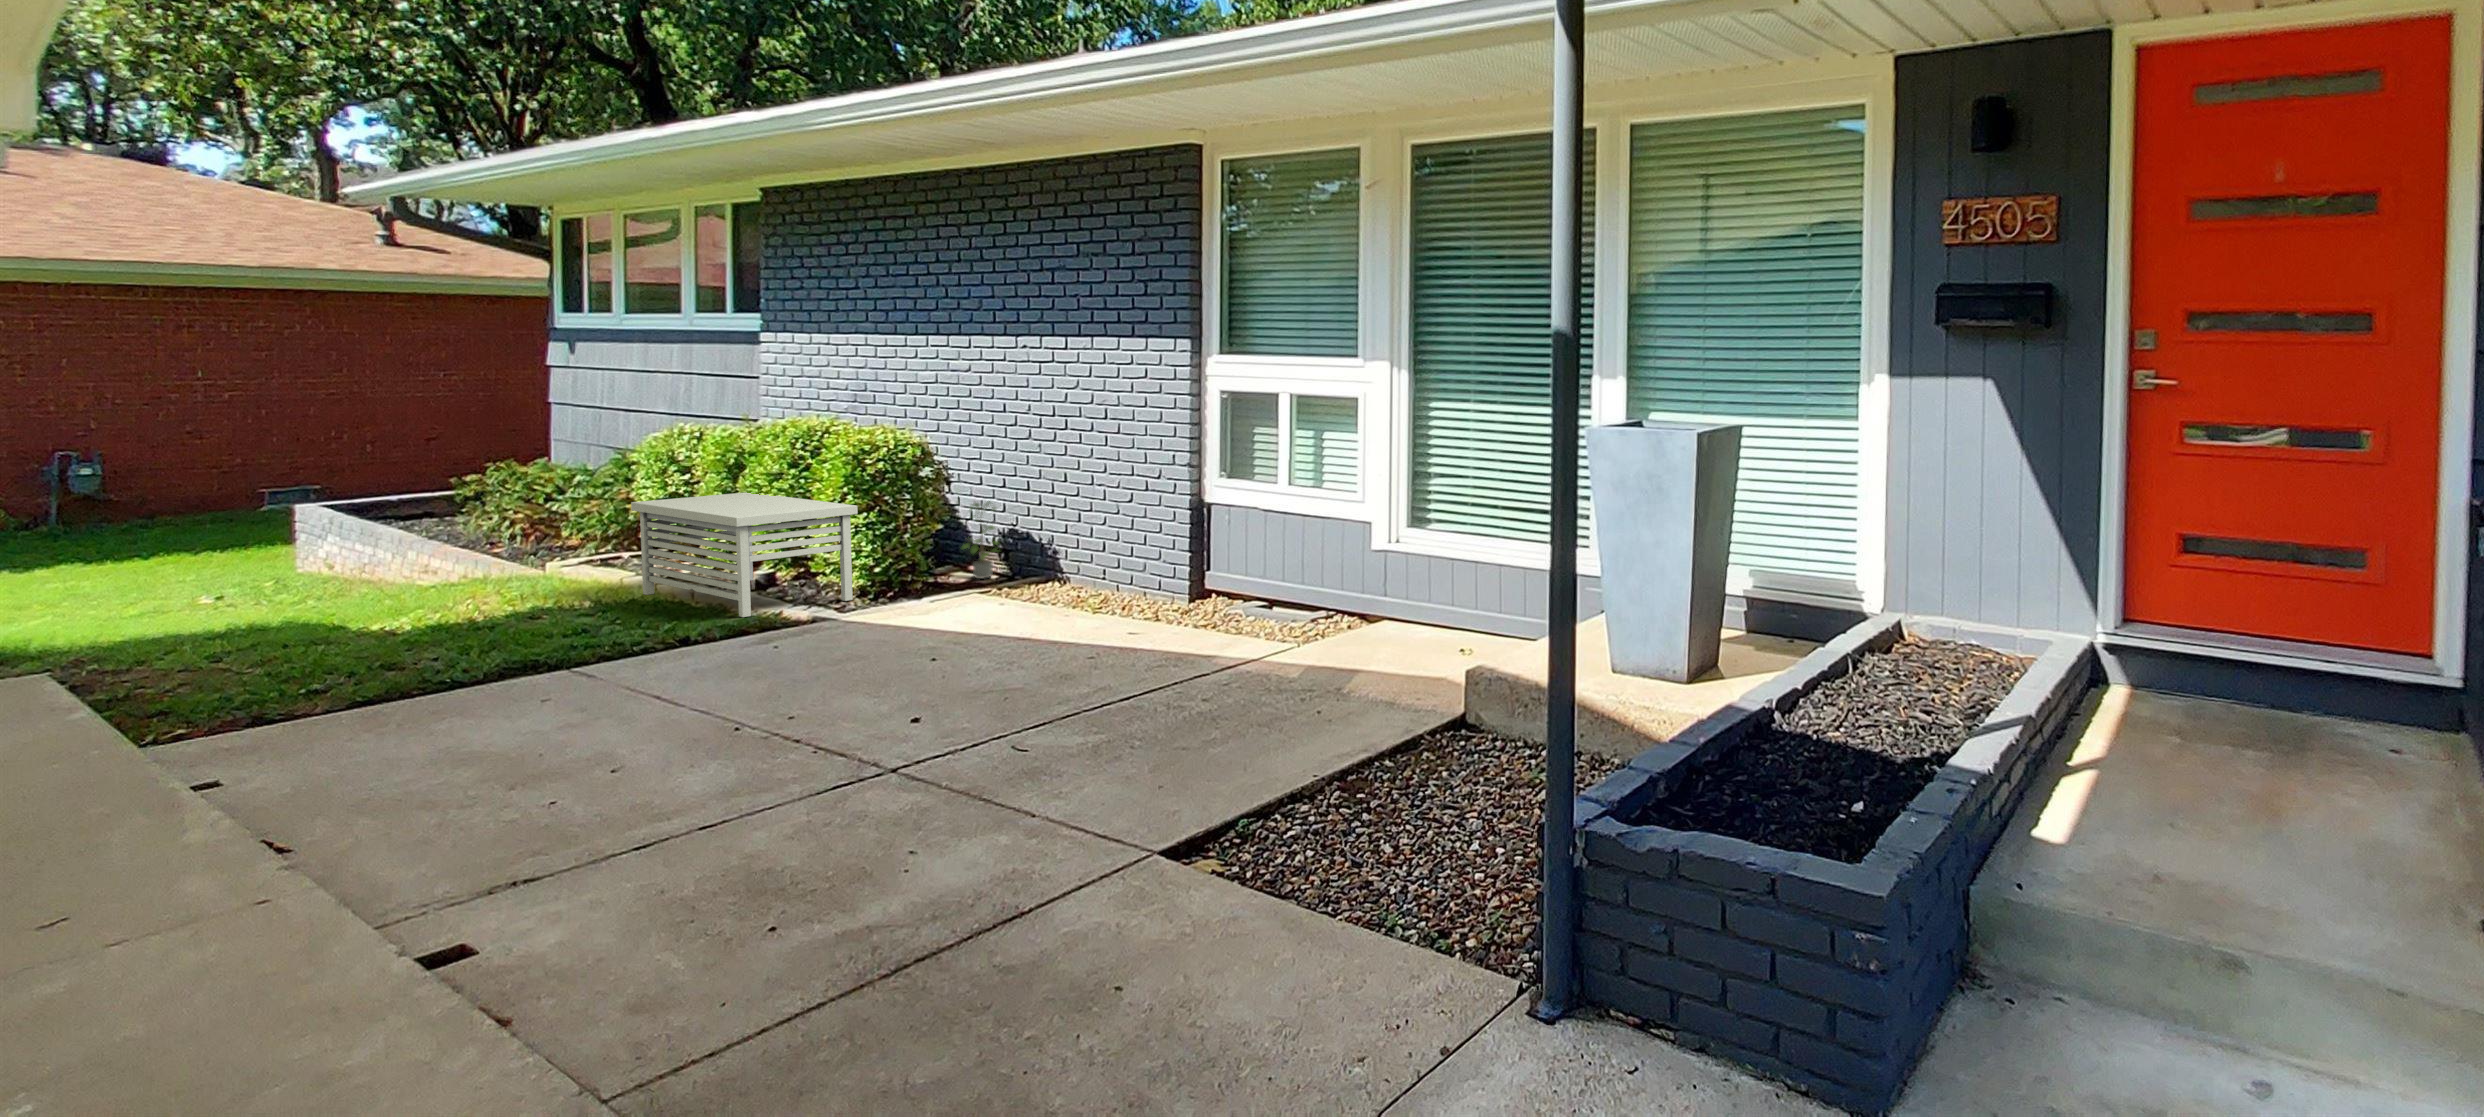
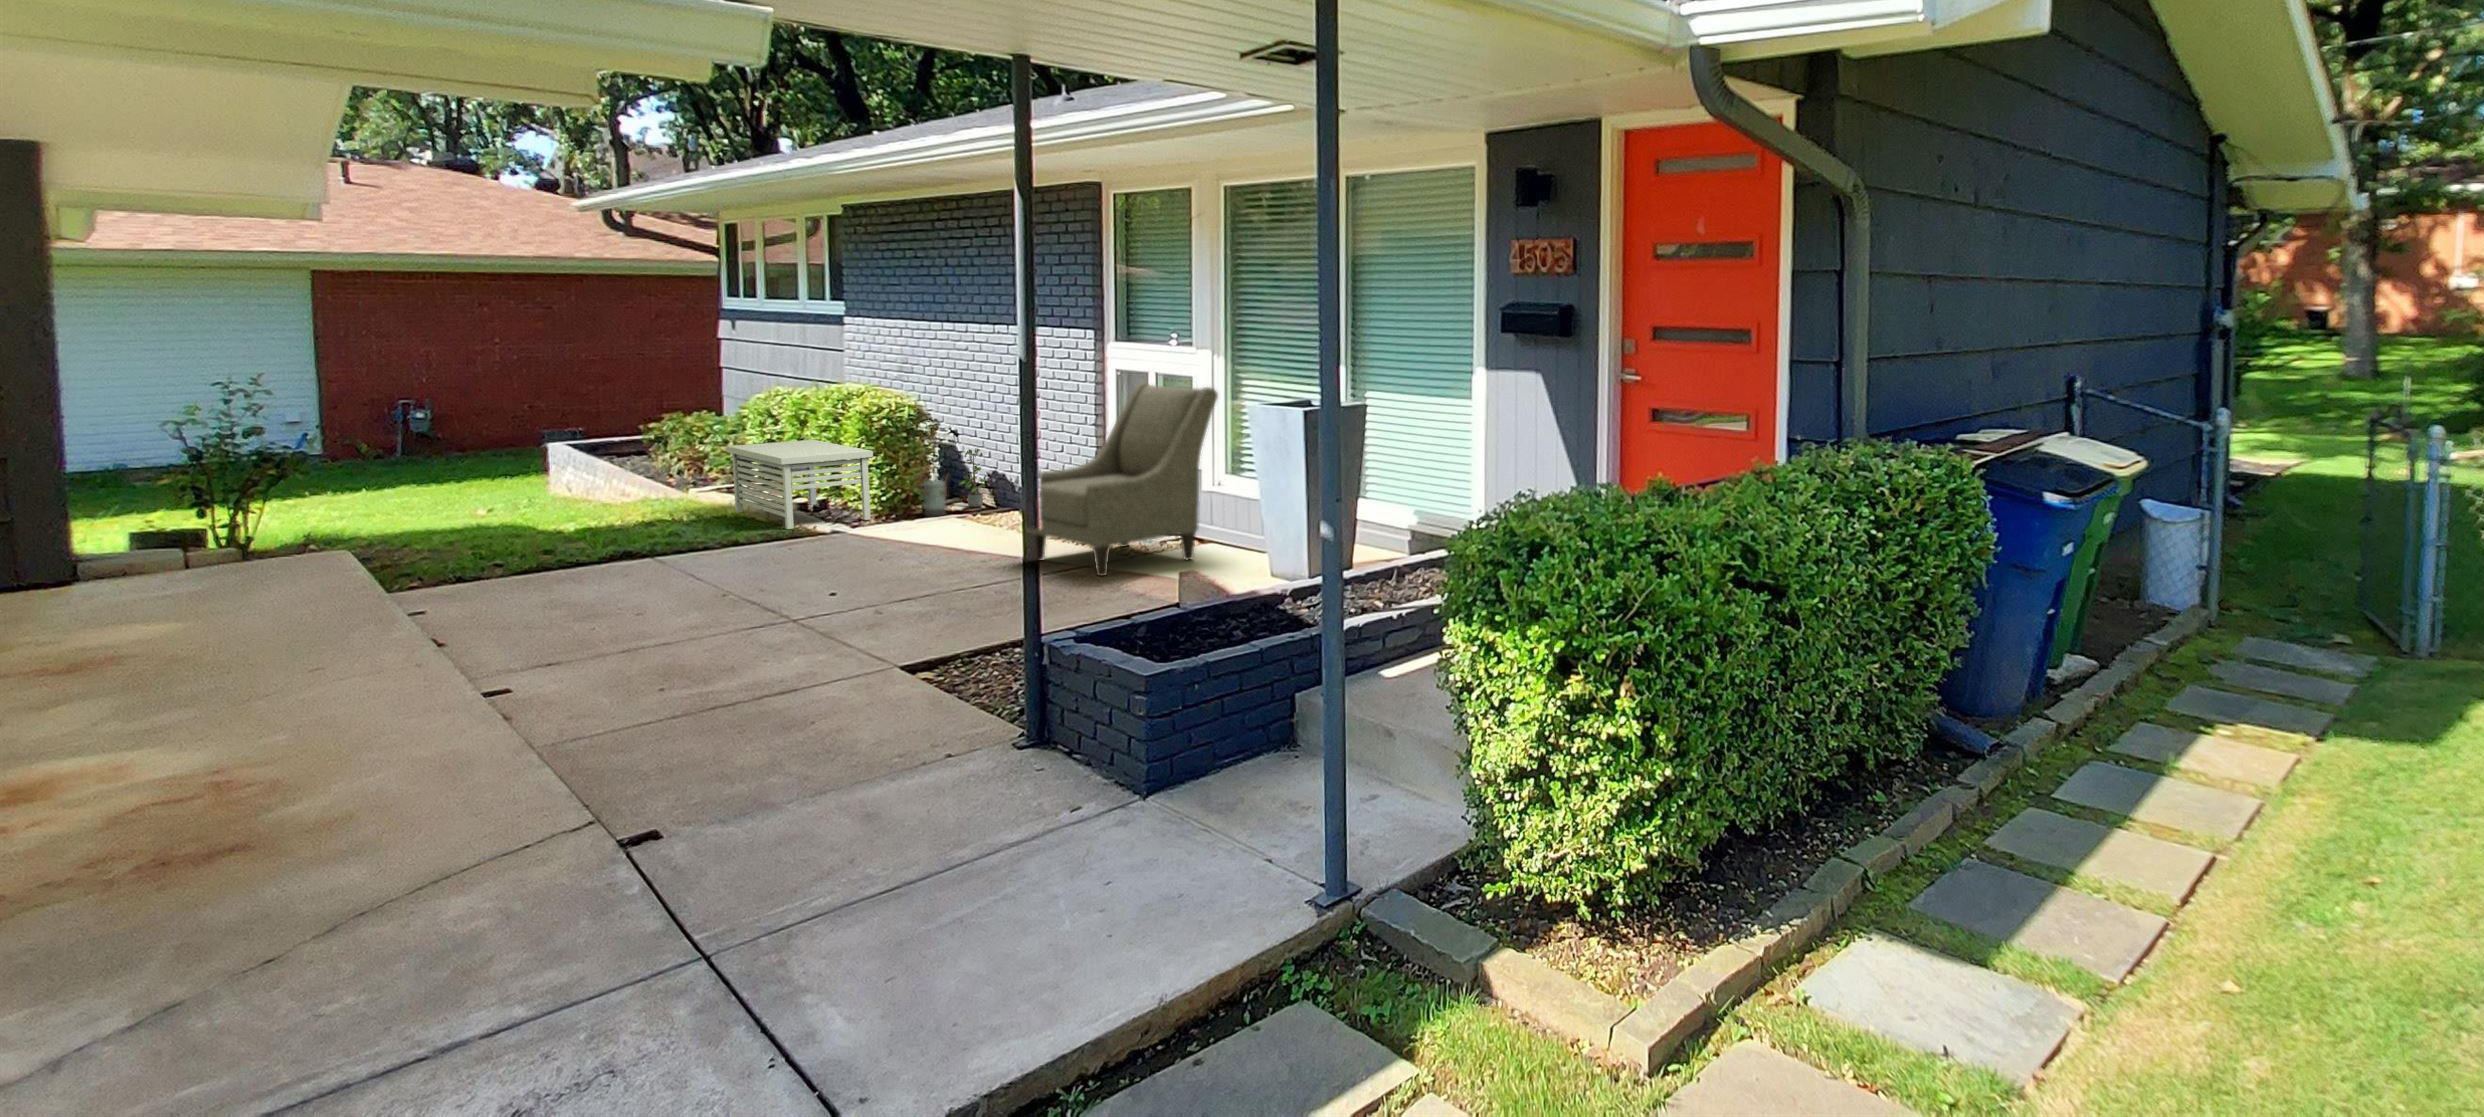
chair: none [1141,408,1404,676] -> present [1027,383,1218,576]
watering can: none [921,527,955,594] -> present [919,478,947,517]

